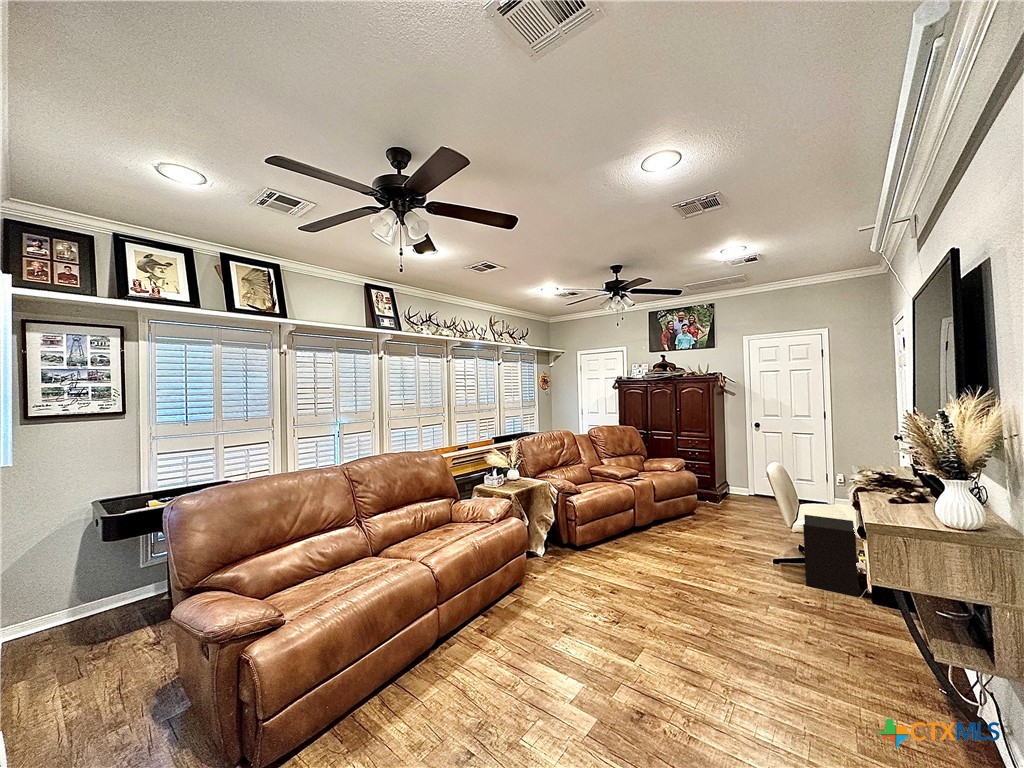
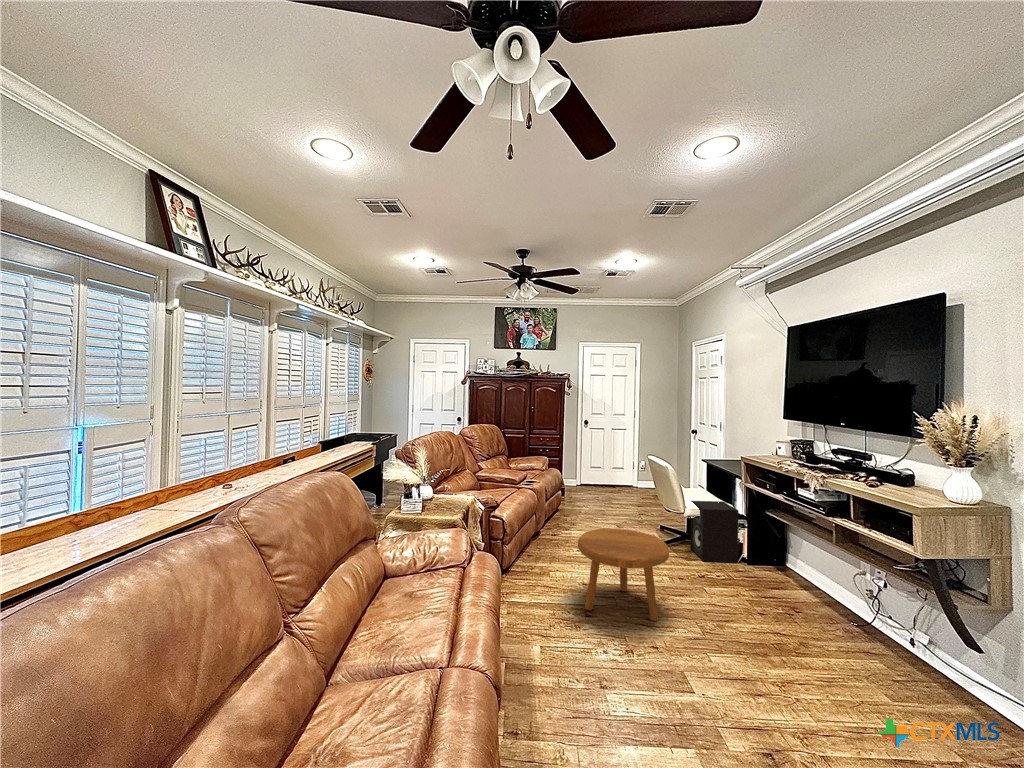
footstool: none [606,525,695,619] -> present [578,528,669,621]

